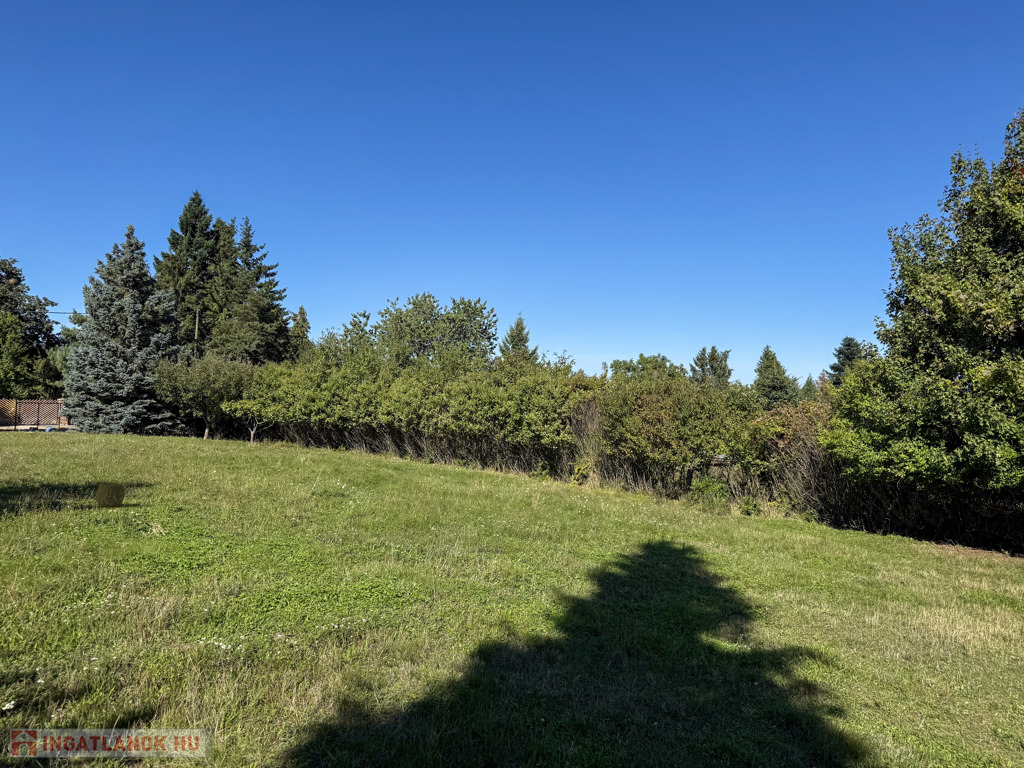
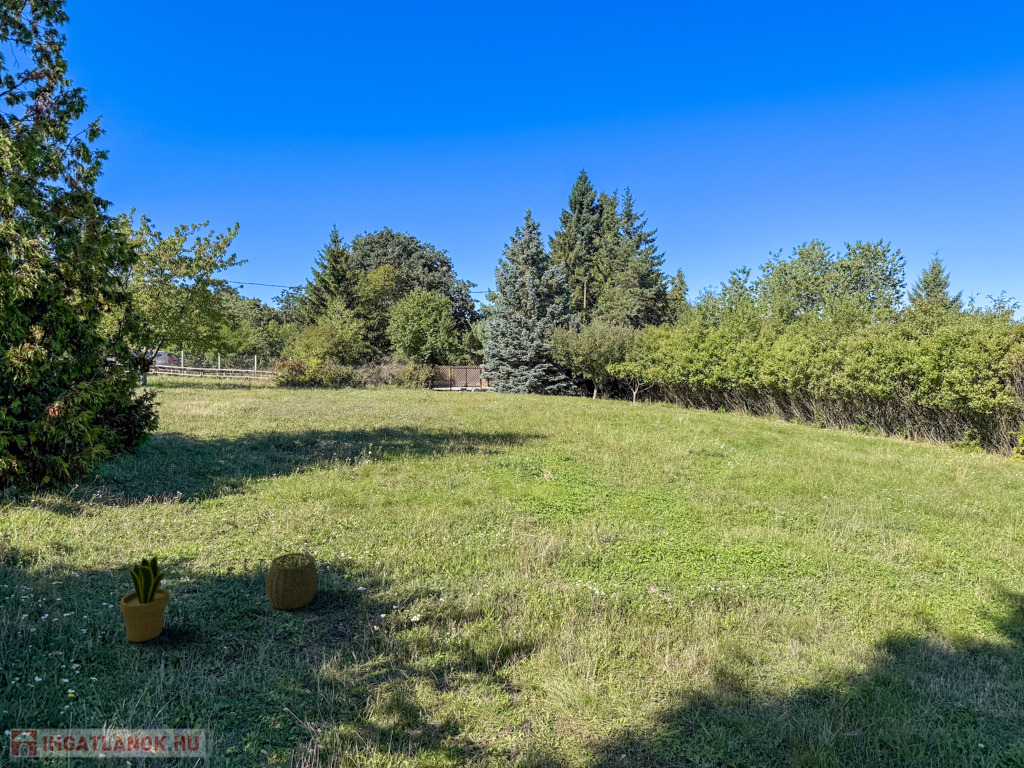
potted plant: none [39,474,68,514] -> present [119,555,171,642]

